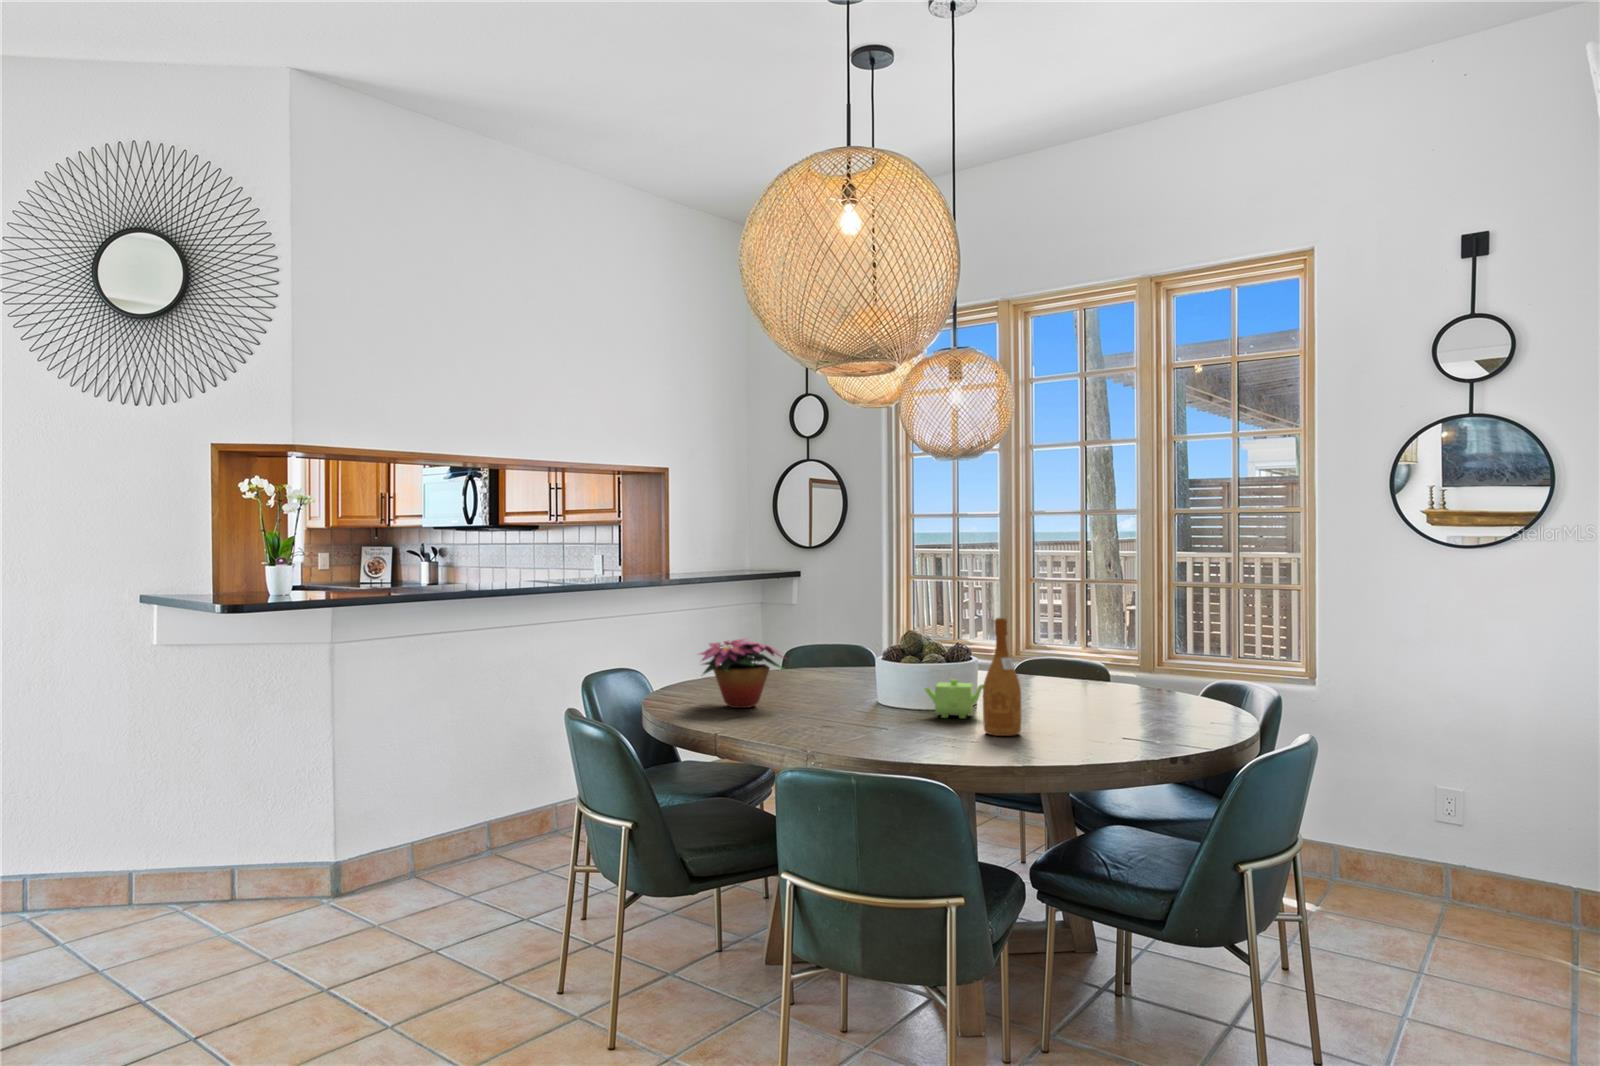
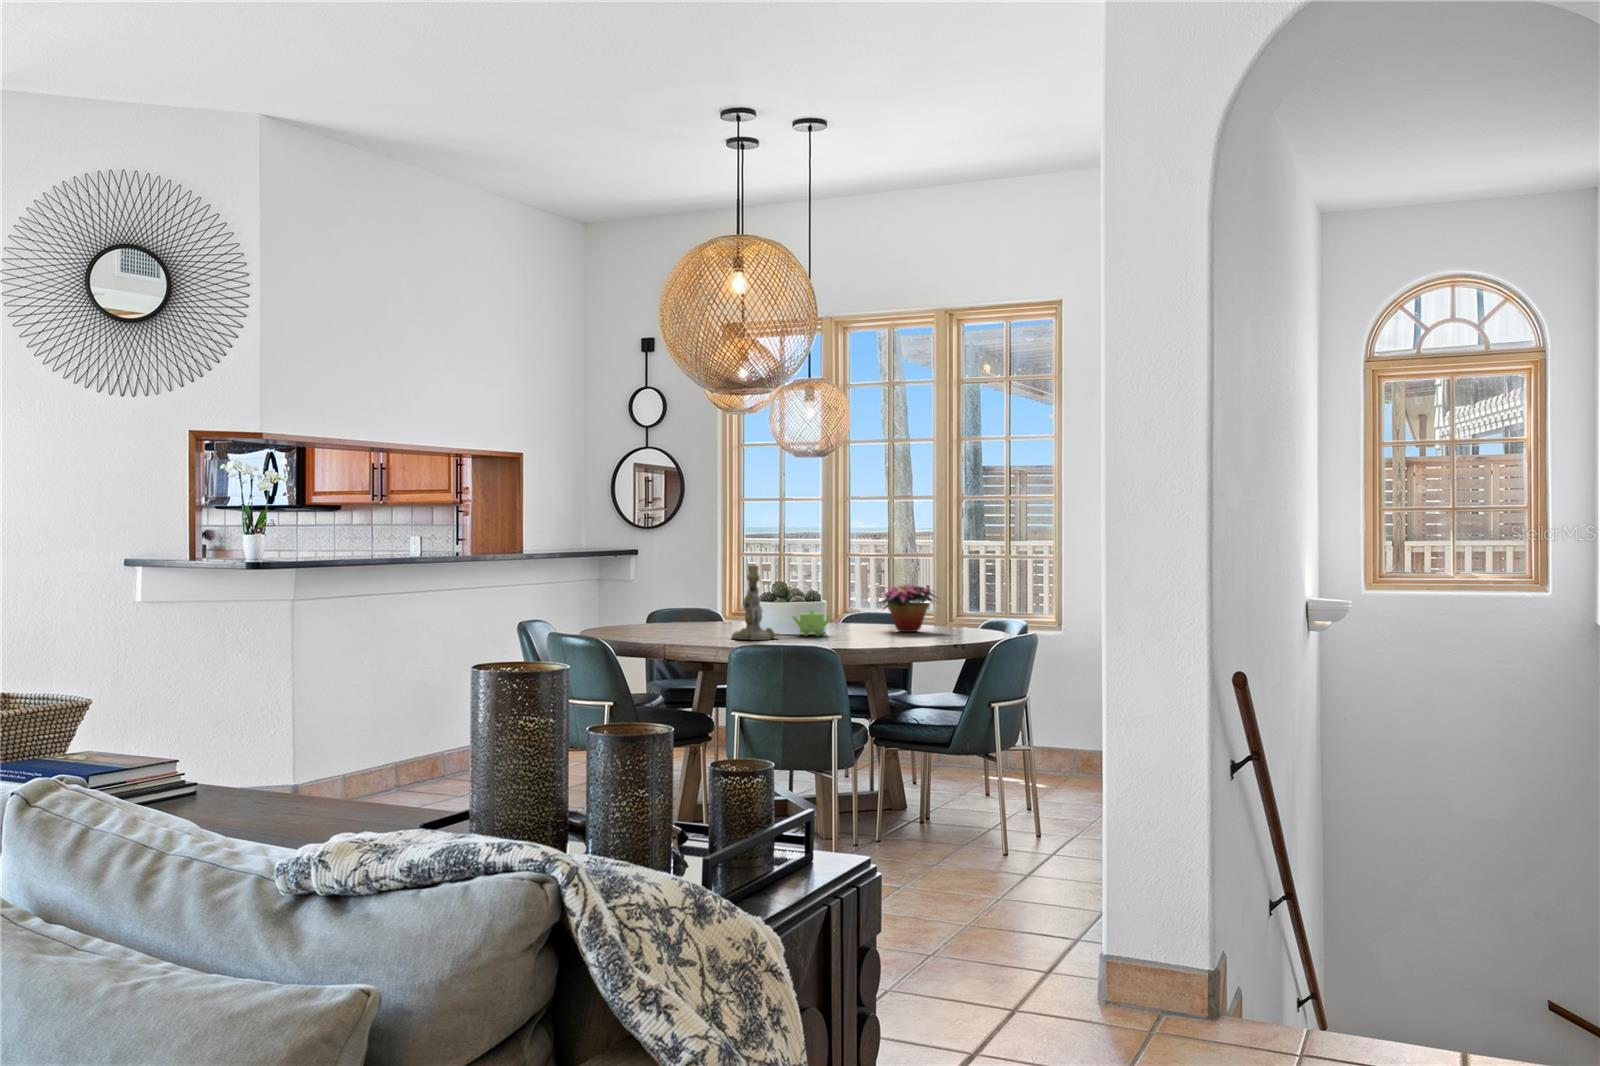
candlestick: none [828,616,900,729] -> present [731,565,778,640]
wine bottle: present [983,618,1021,736] -> none [837,565,861,641]
flower arrangement: present [699,639,784,708] -> present [882,584,937,632]

